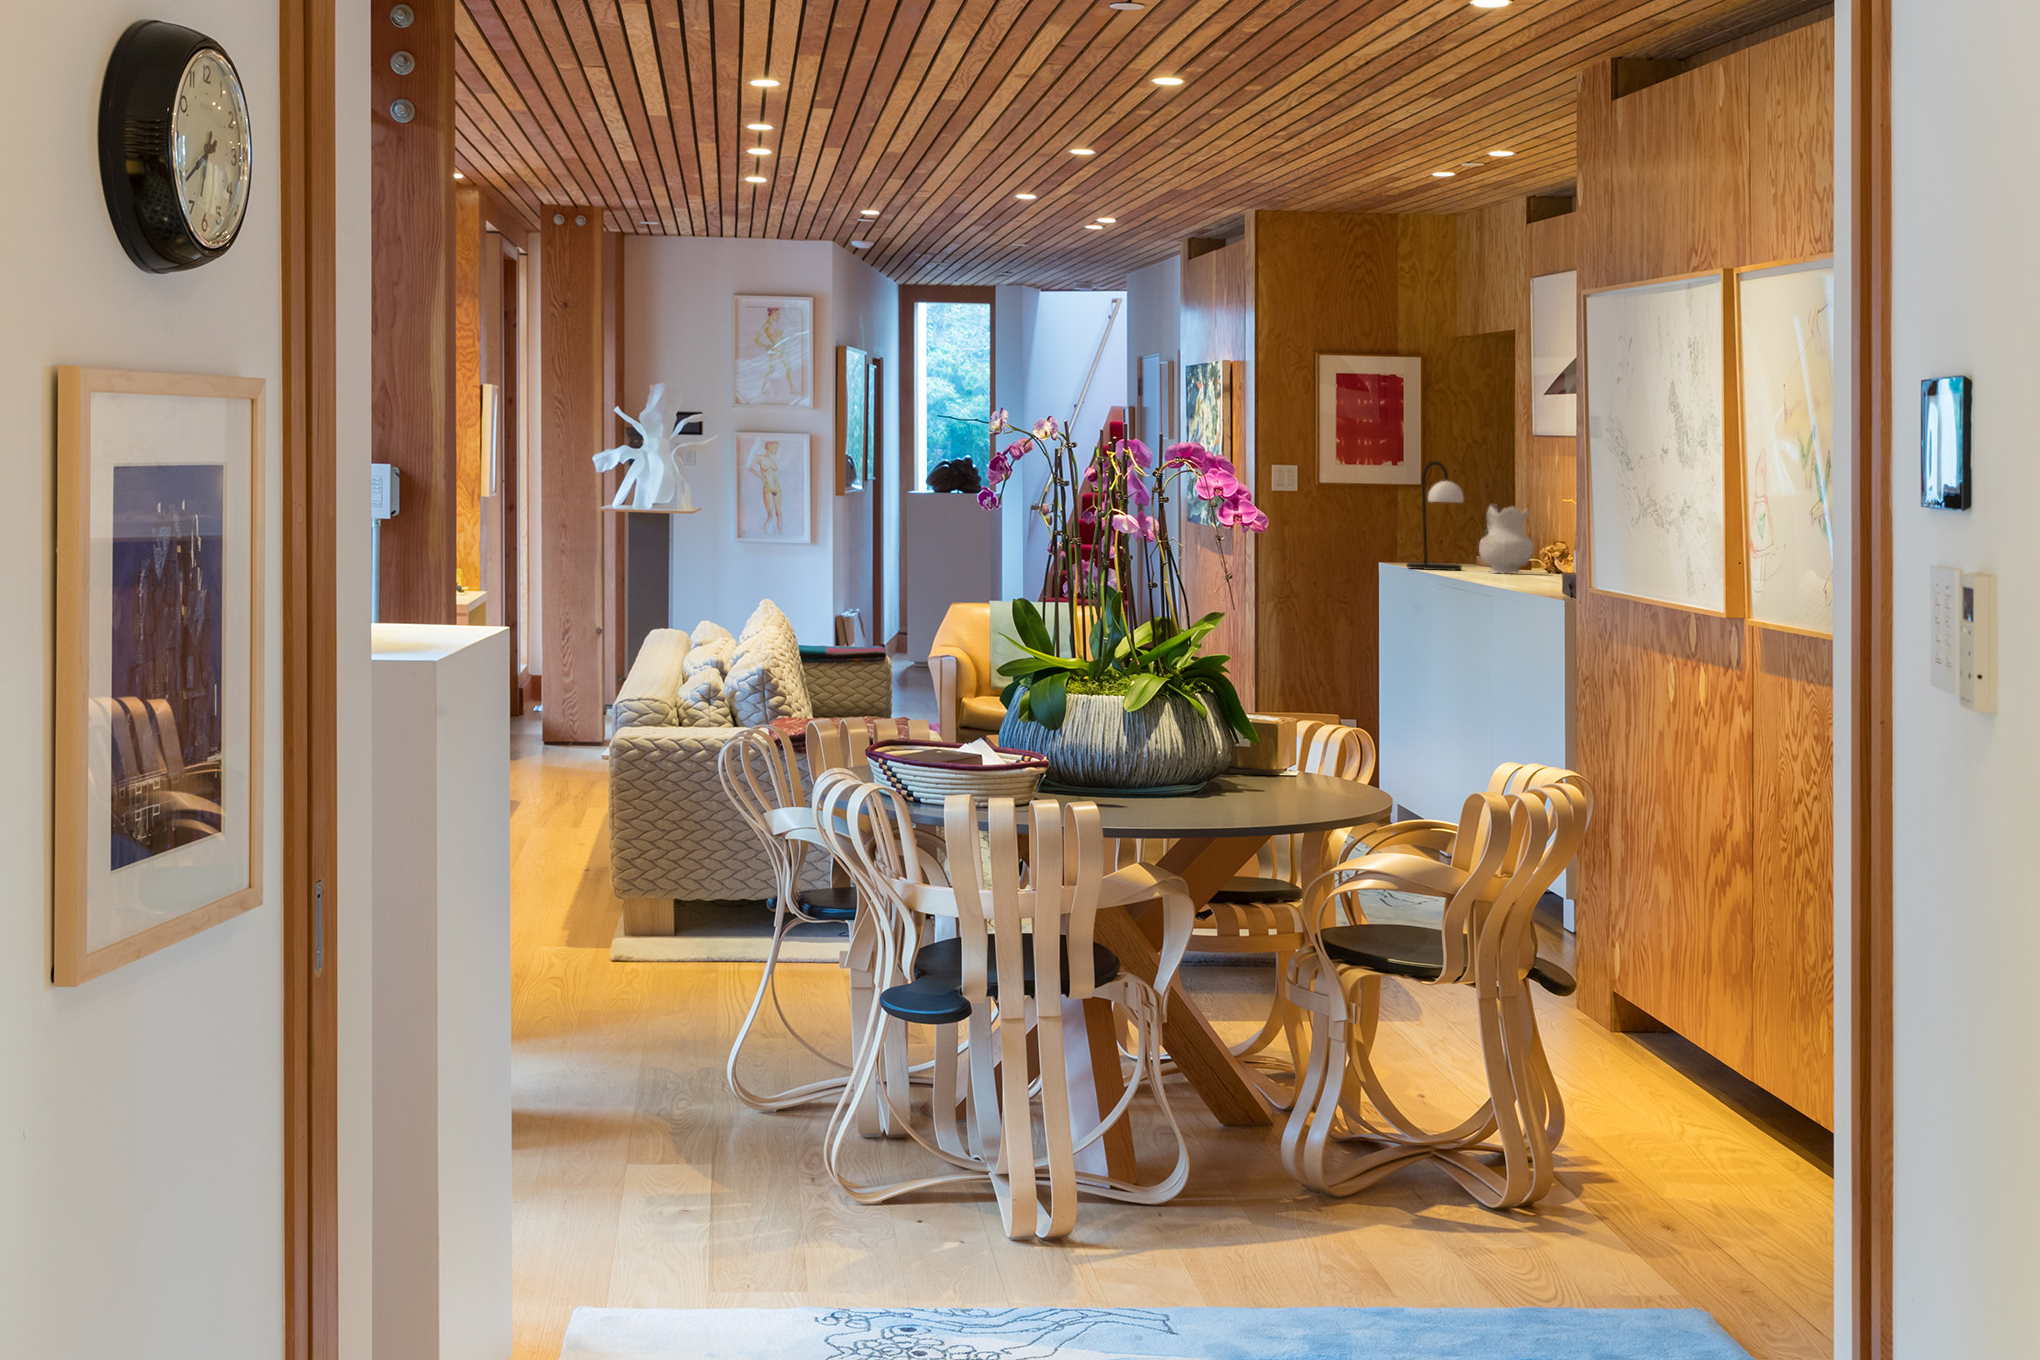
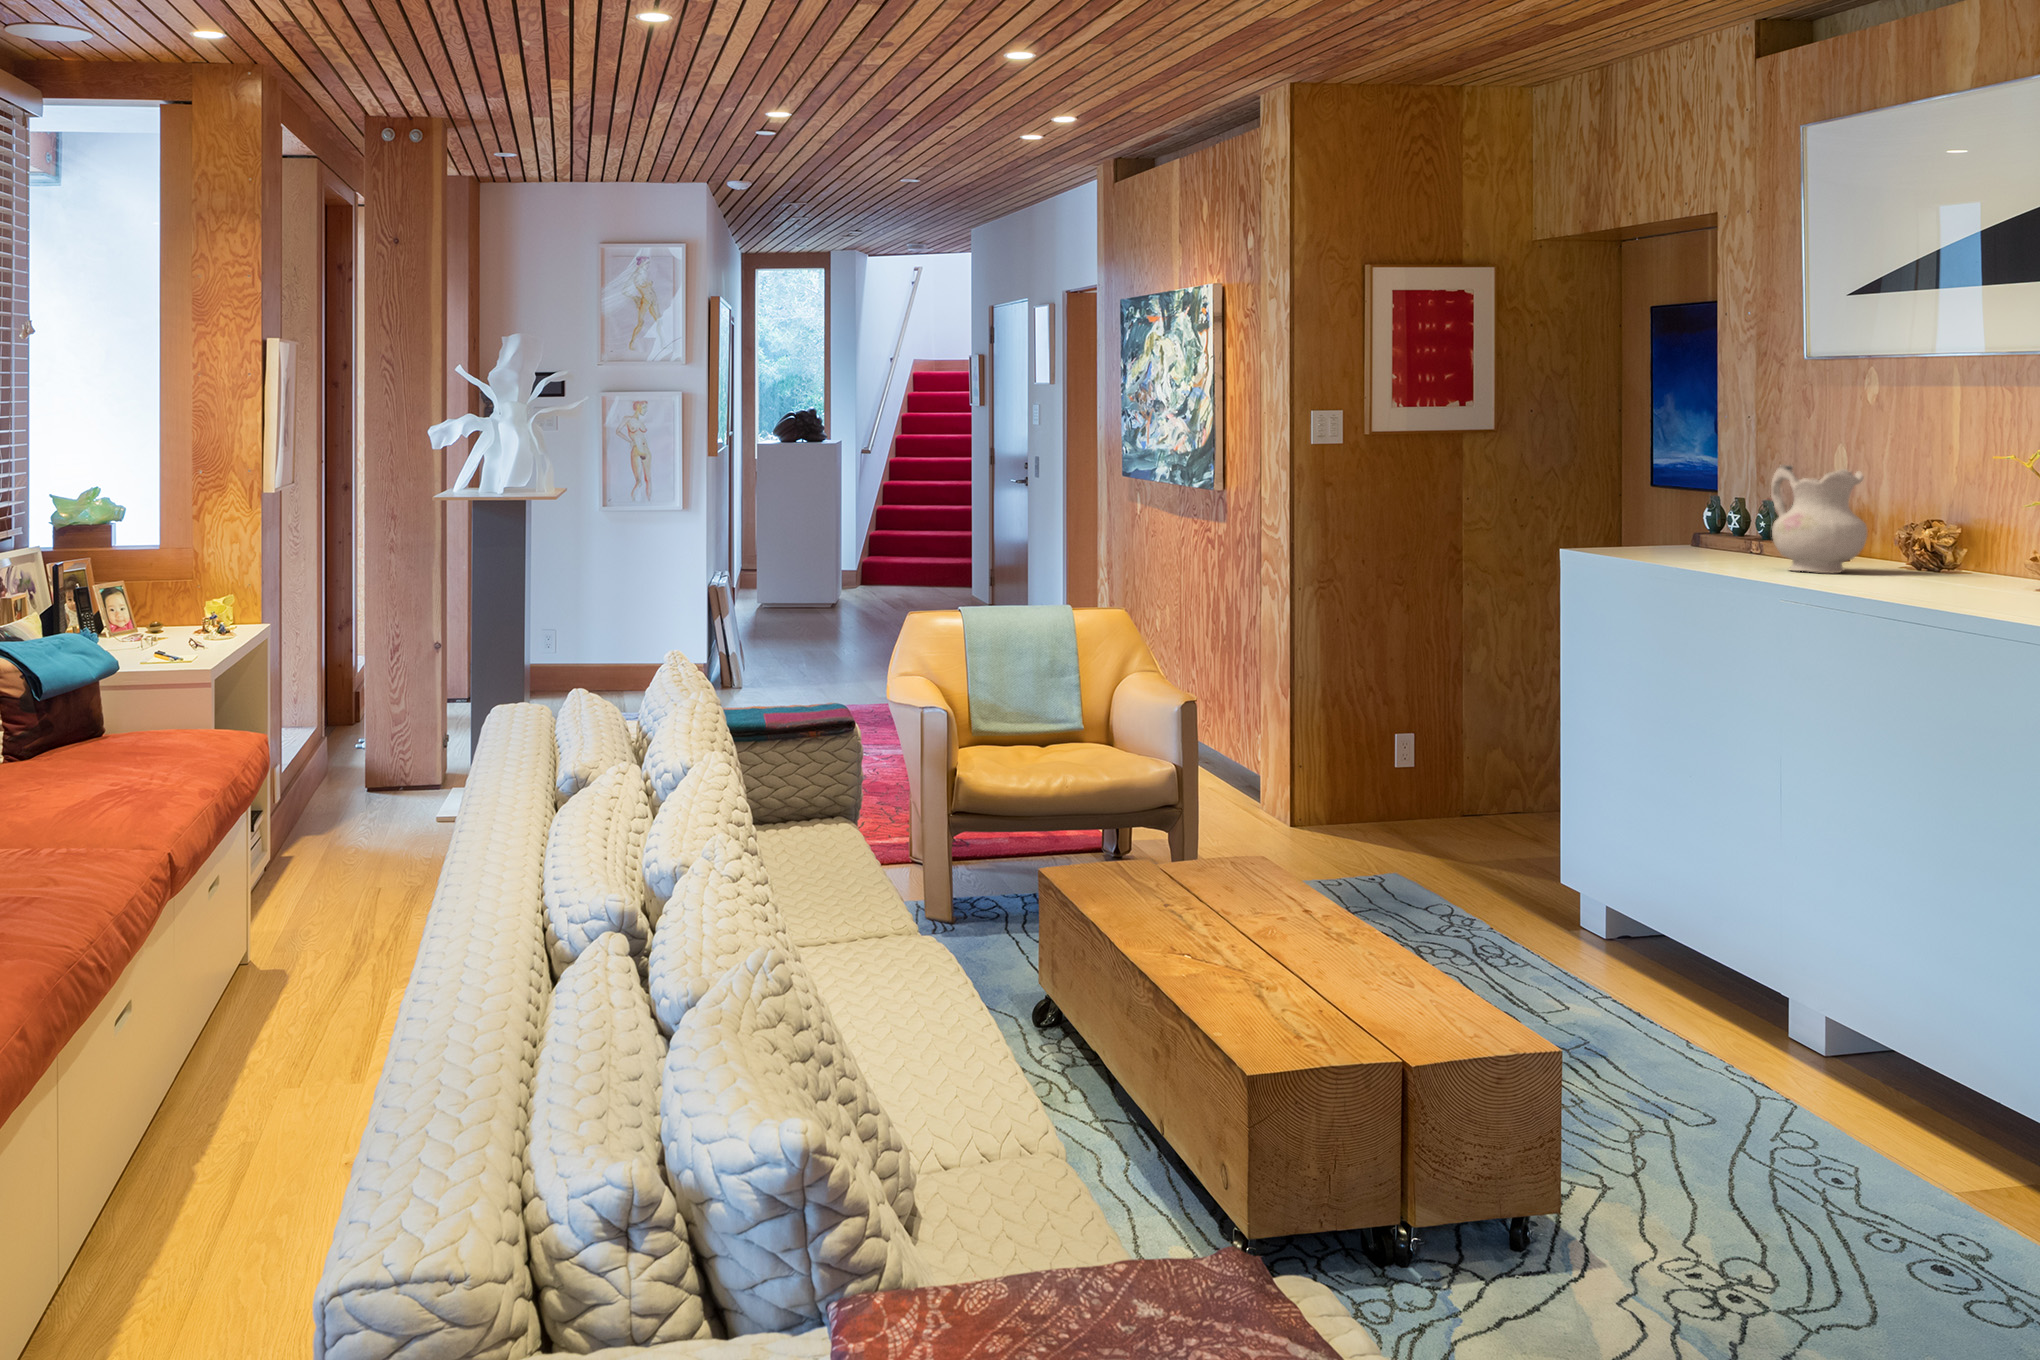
table lamp: present [1407,461,1464,570] -> none [1617,402,1707,565]

